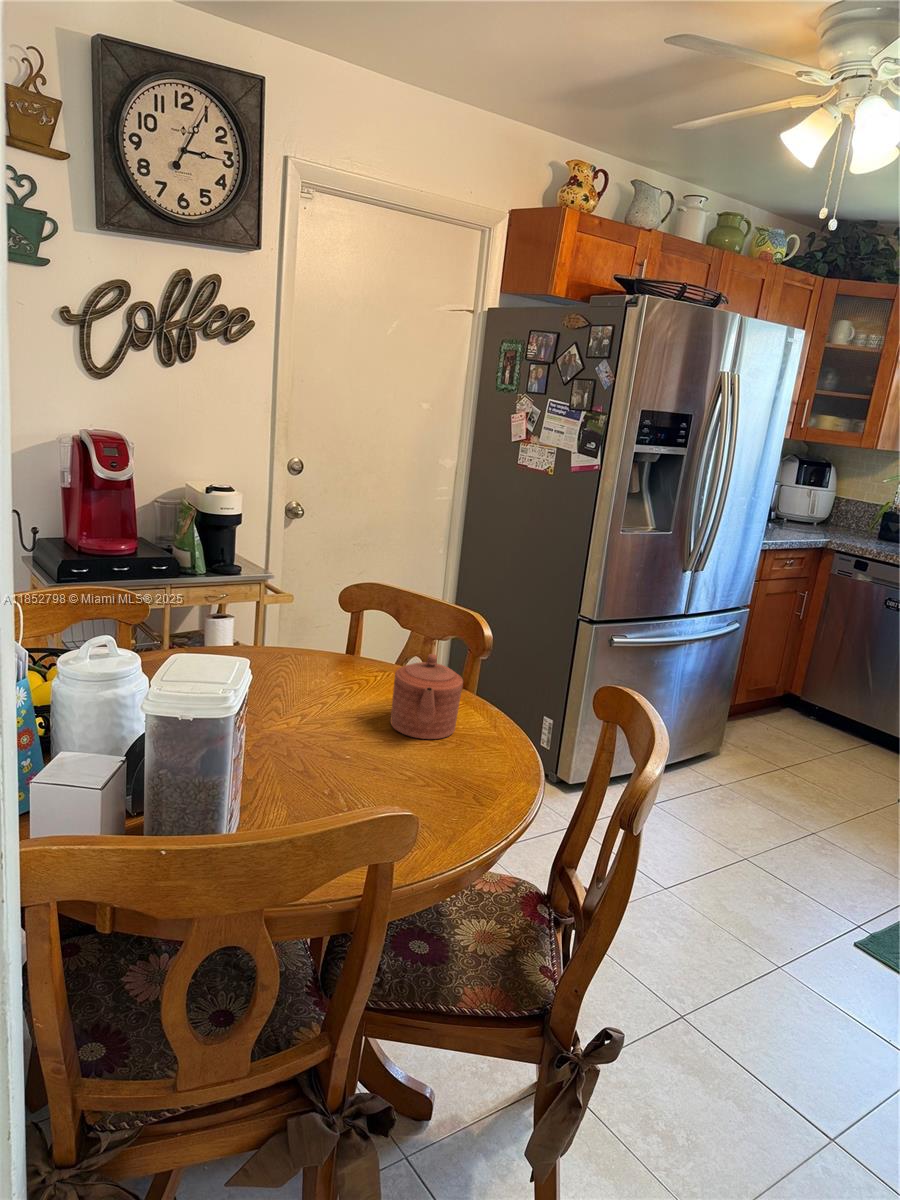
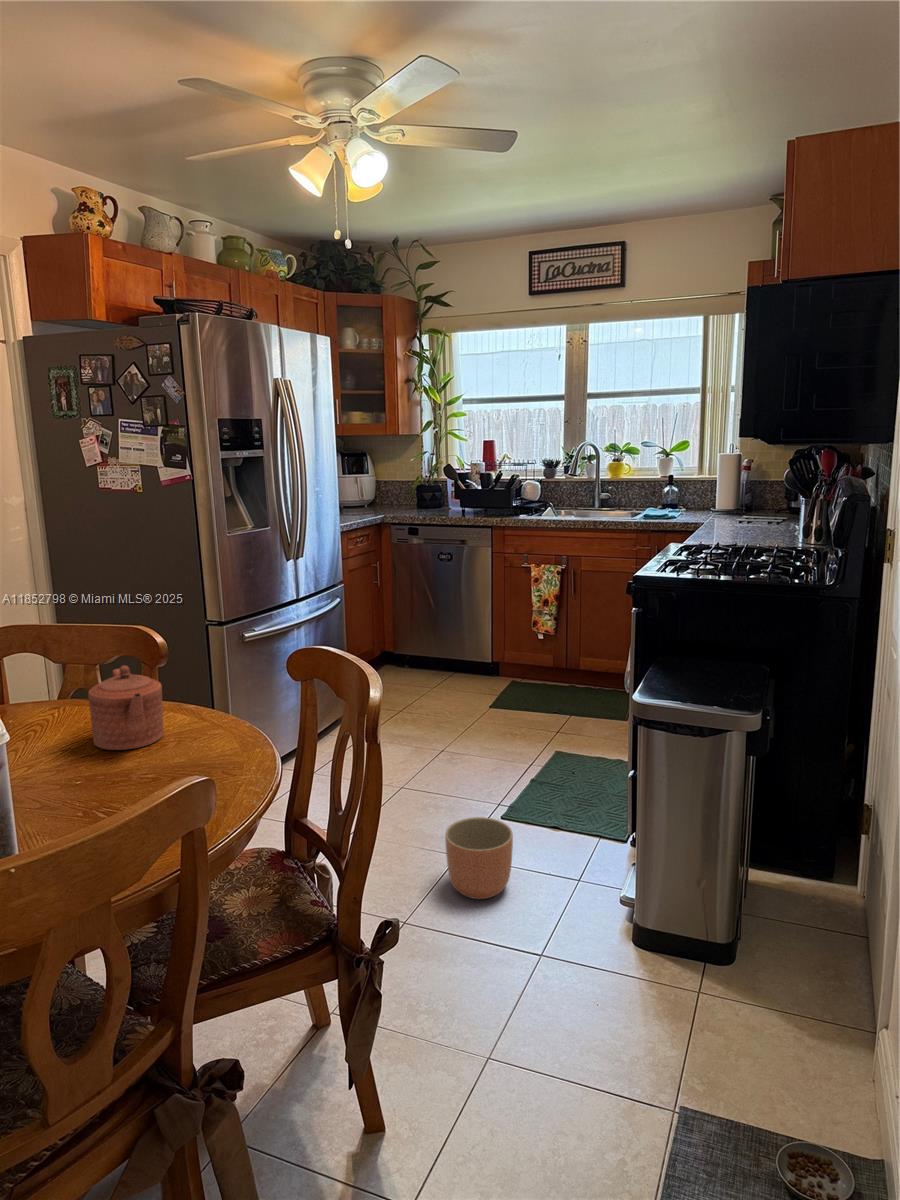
planter: none [754,934,850,1043] -> present [445,817,513,899]

